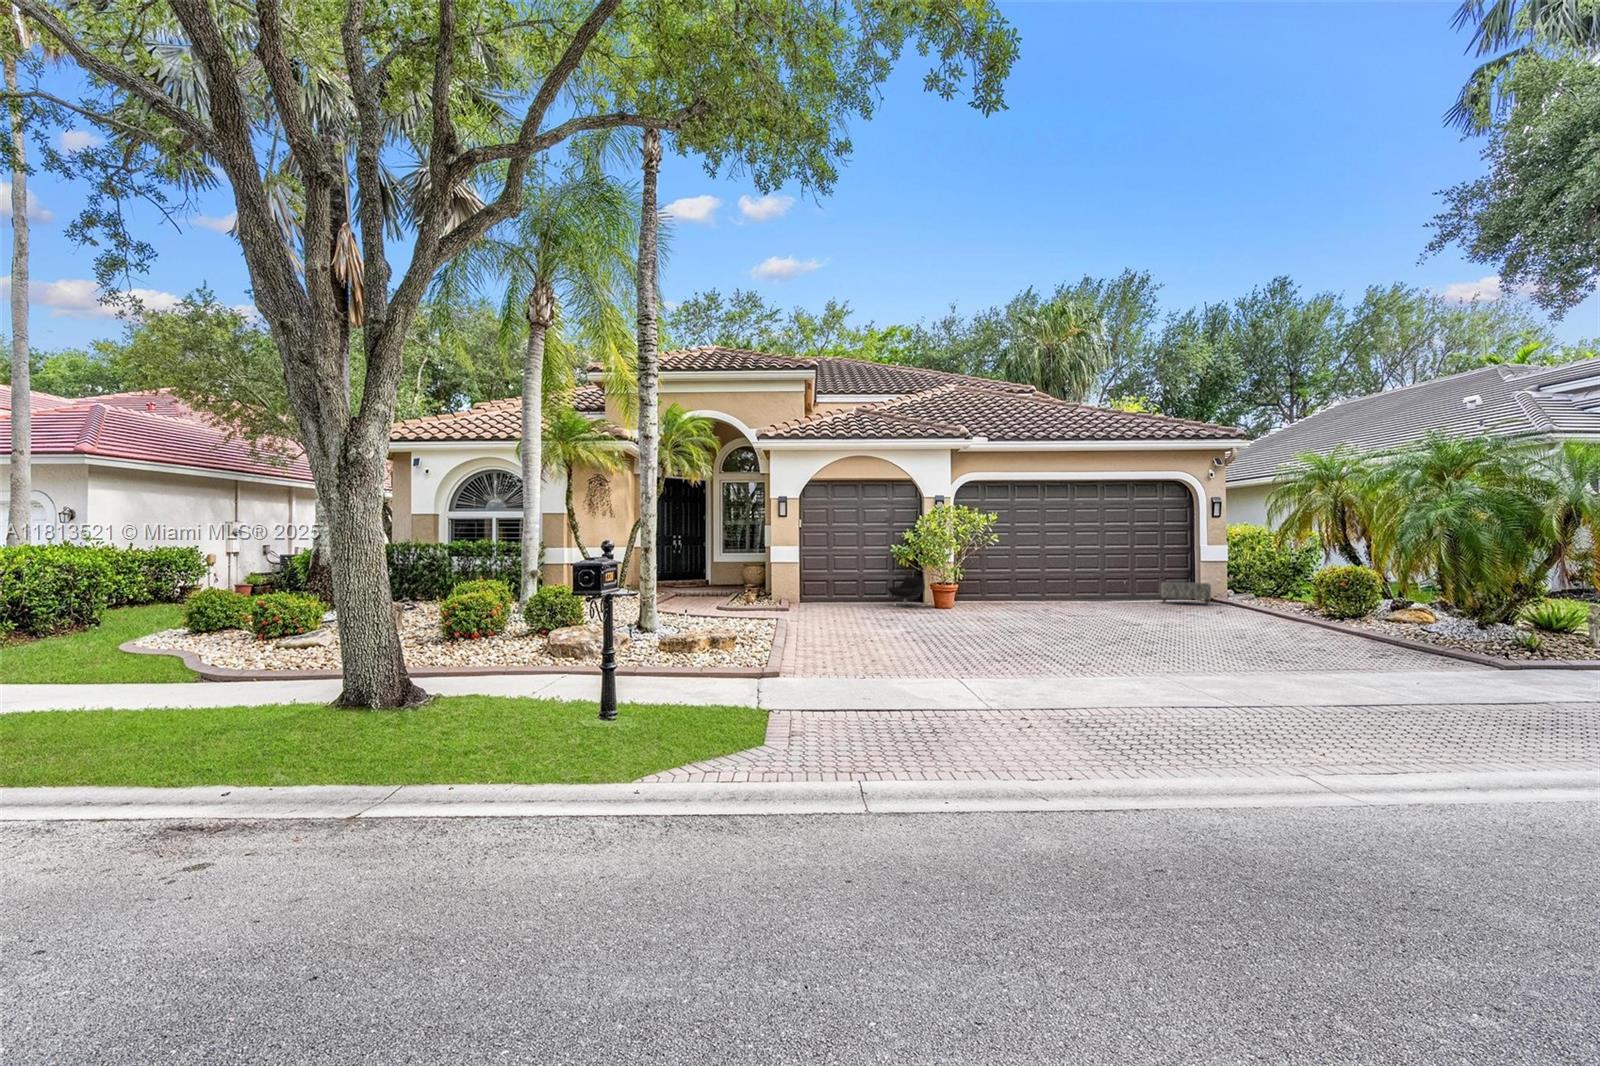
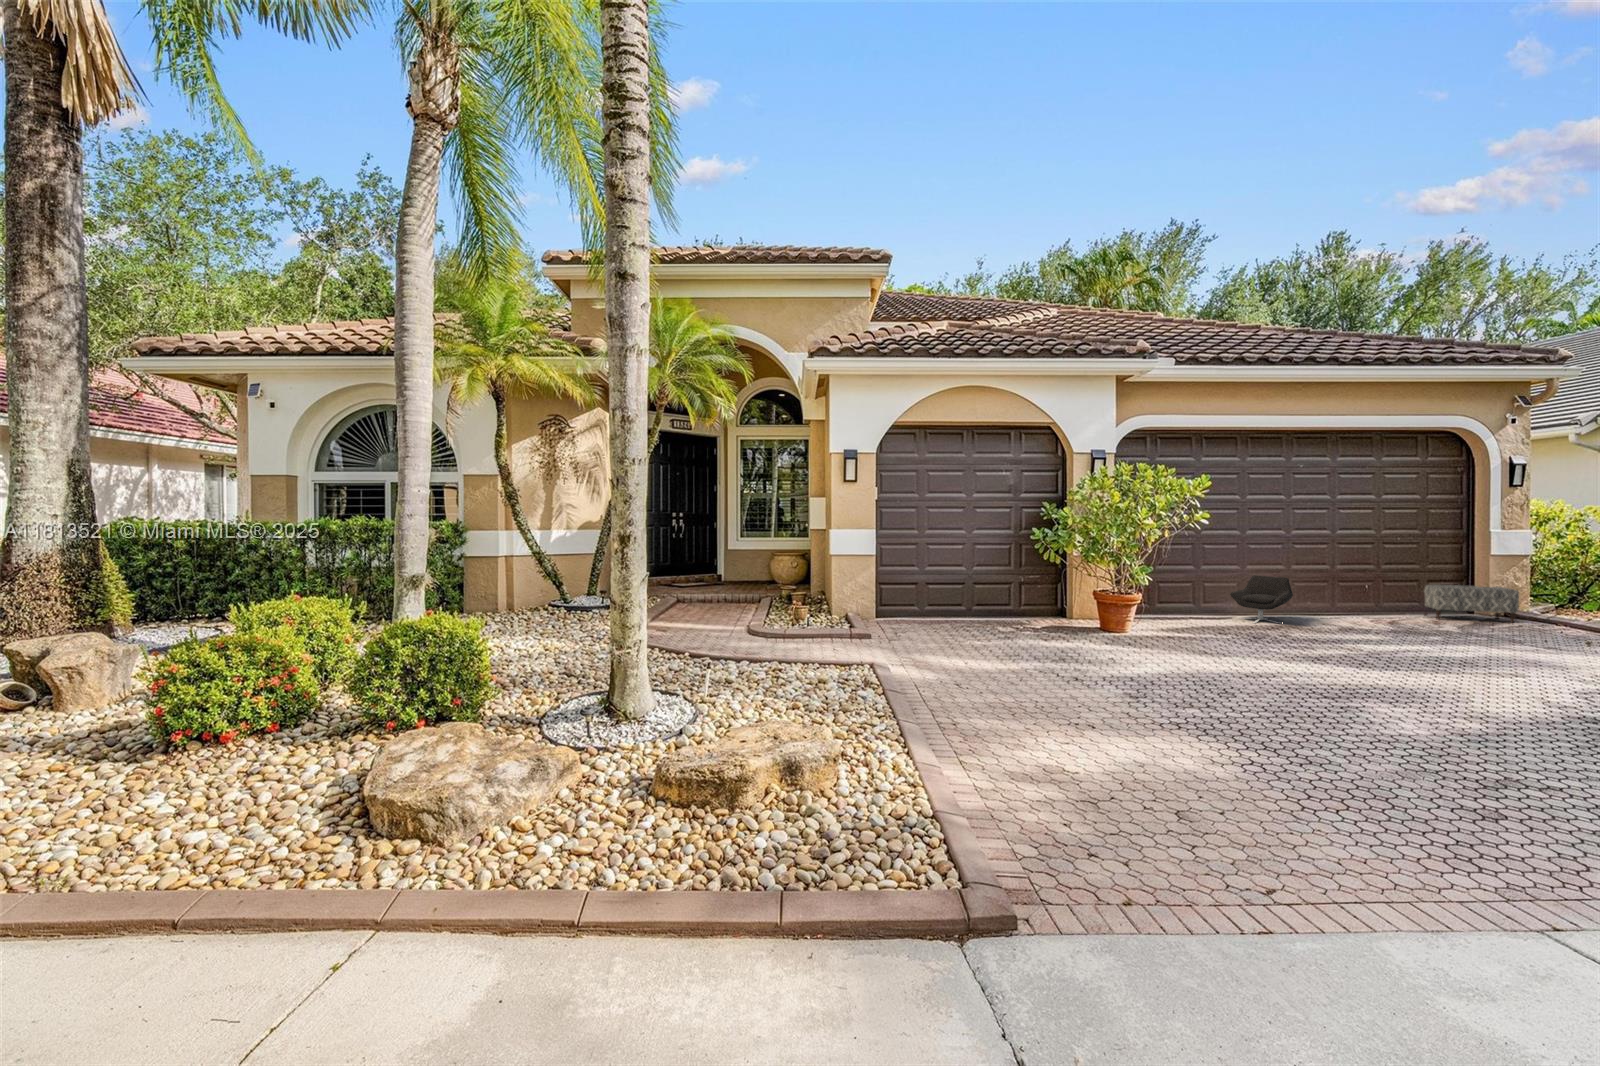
lounge chair: present [888,577,925,605] -> present [1230,575,1293,623]

